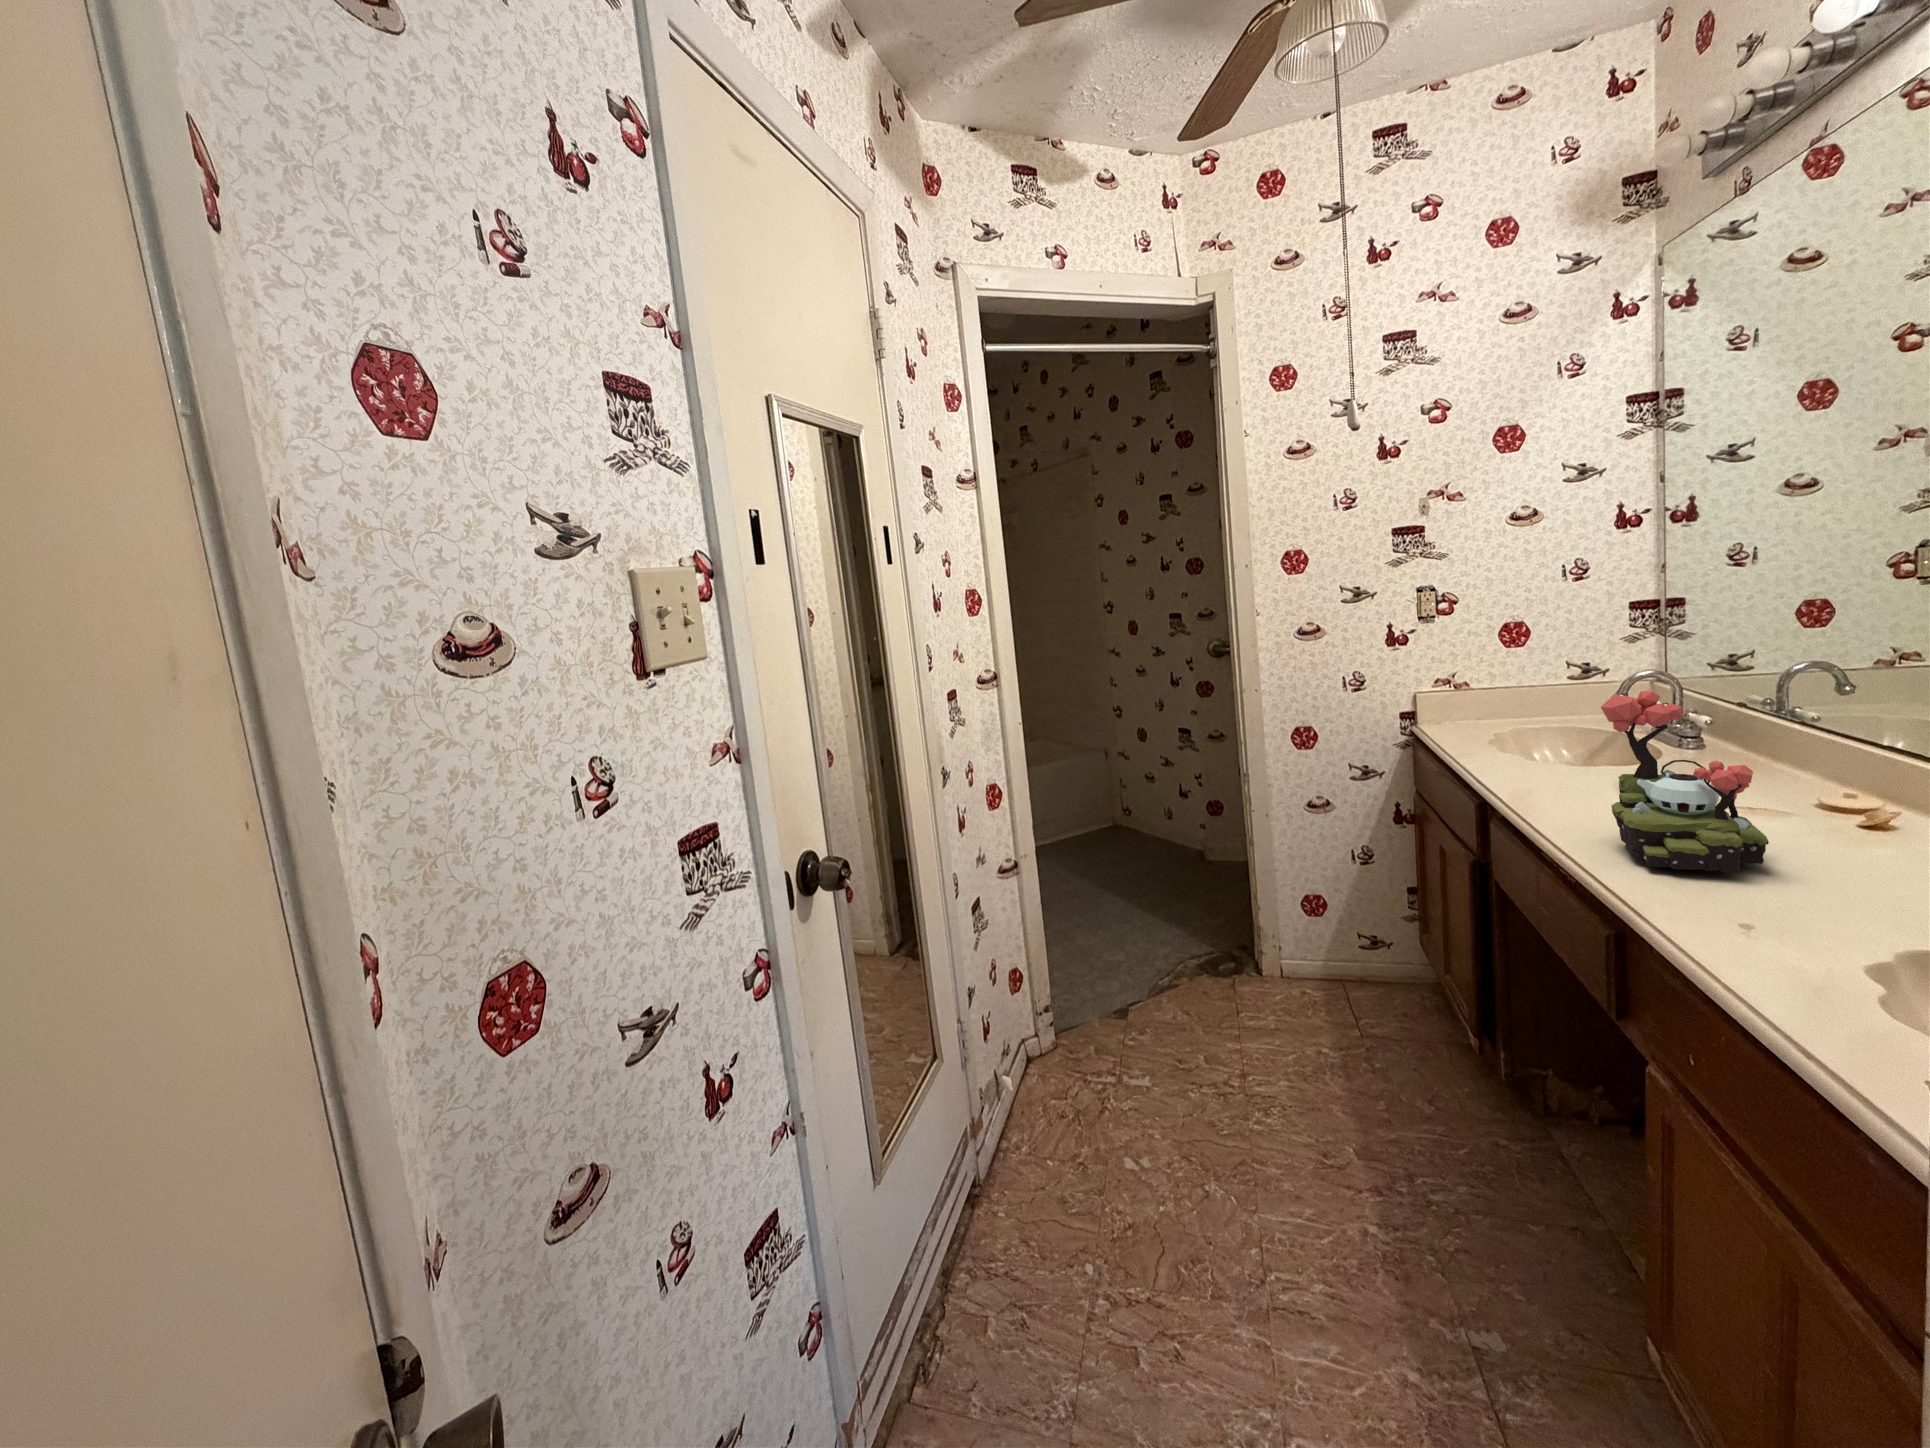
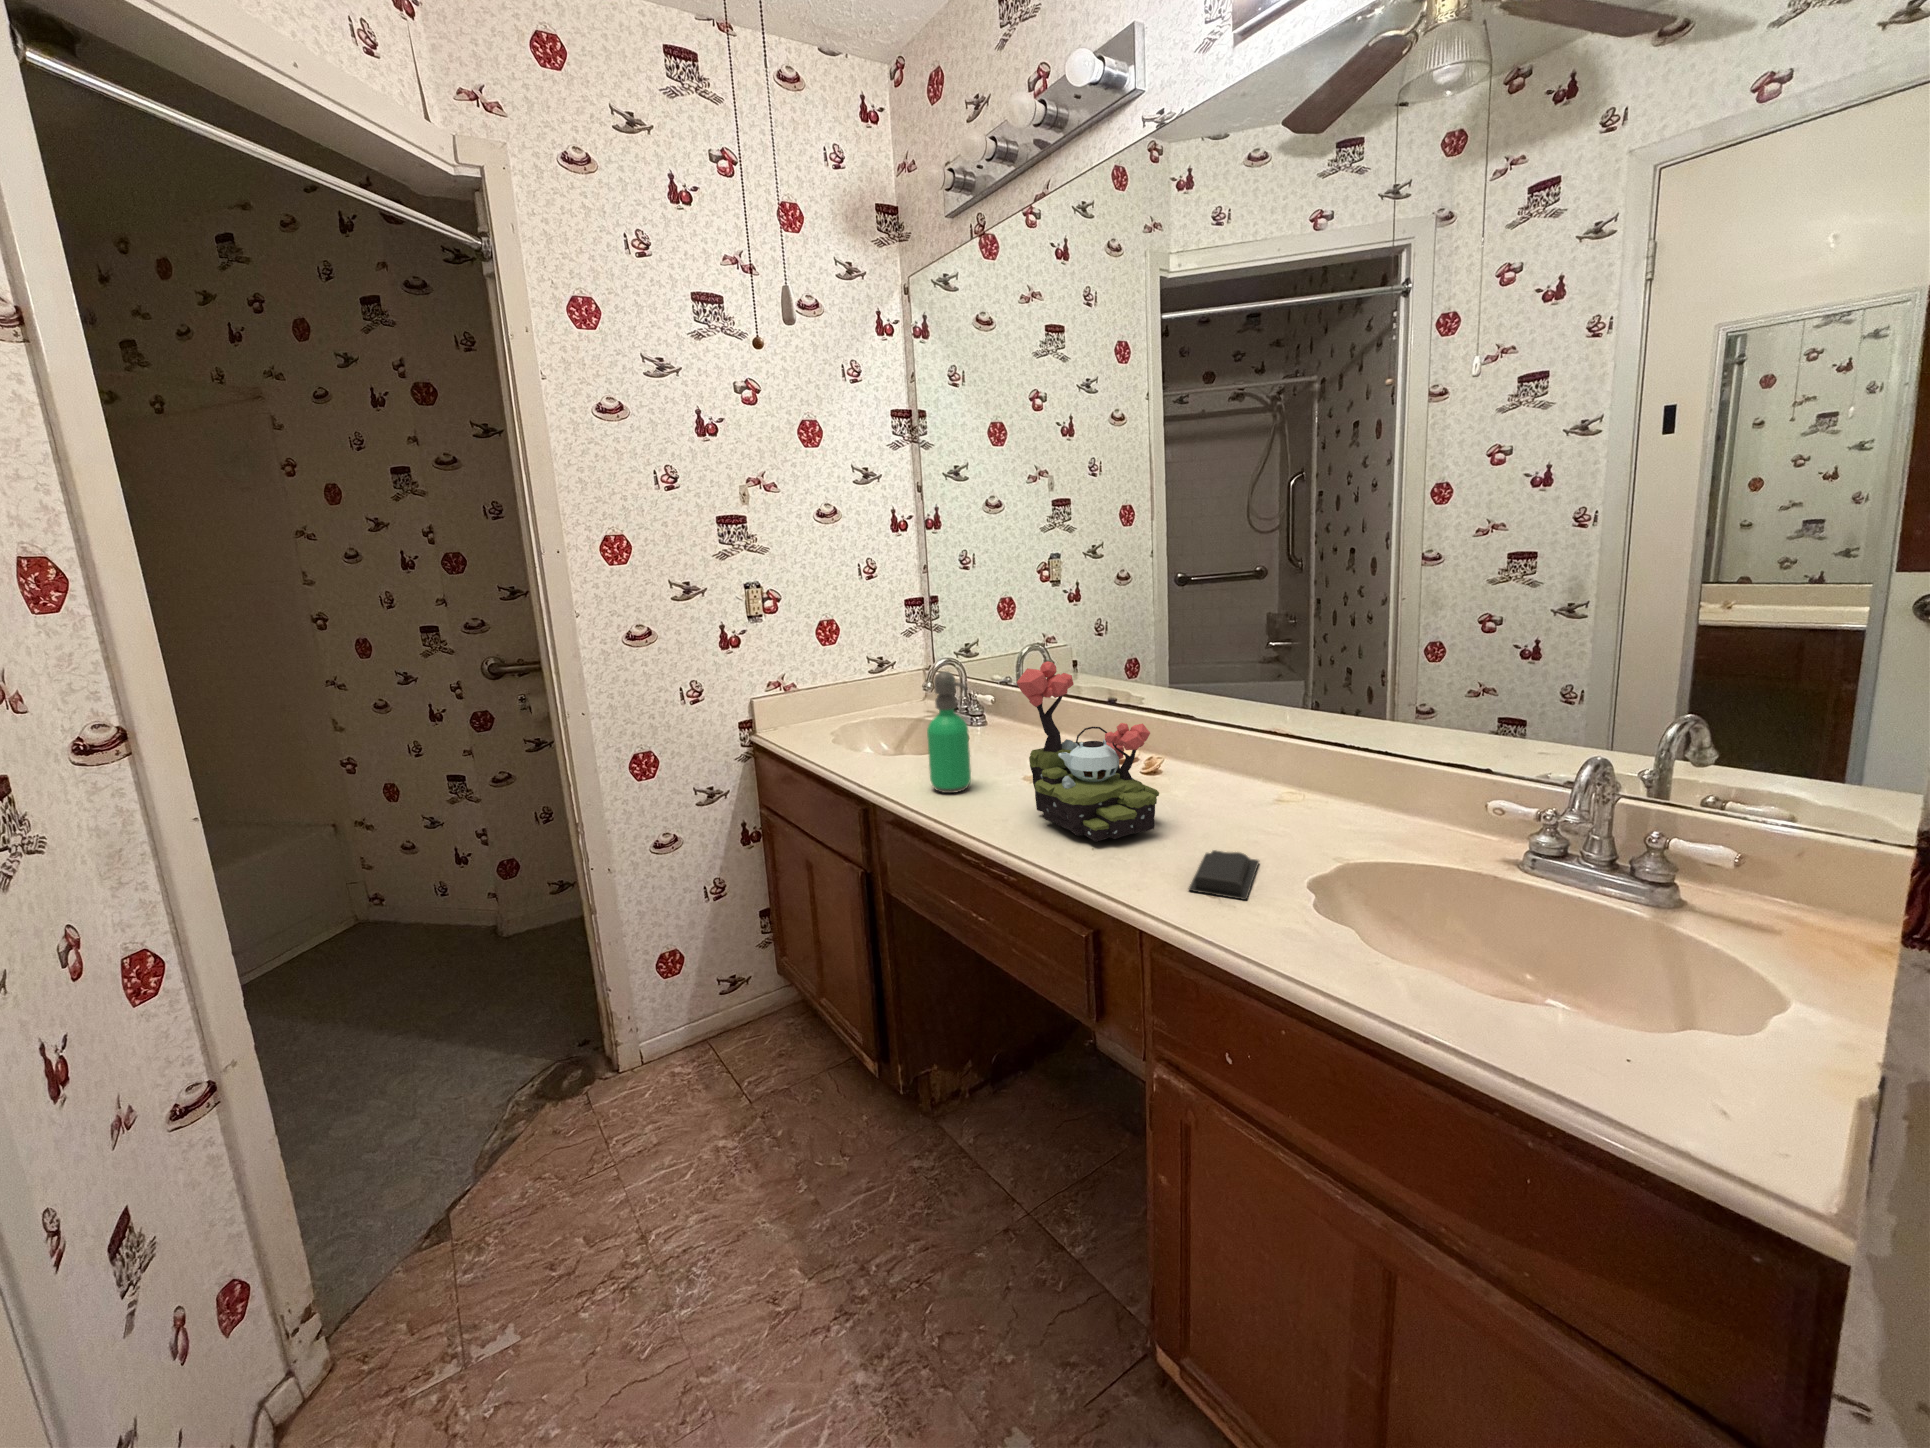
soap dispenser: none [1538,688,1589,806] -> present [927,671,971,793]
soap bar: none [1696,899,1835,940] -> present [1189,850,1259,900]

